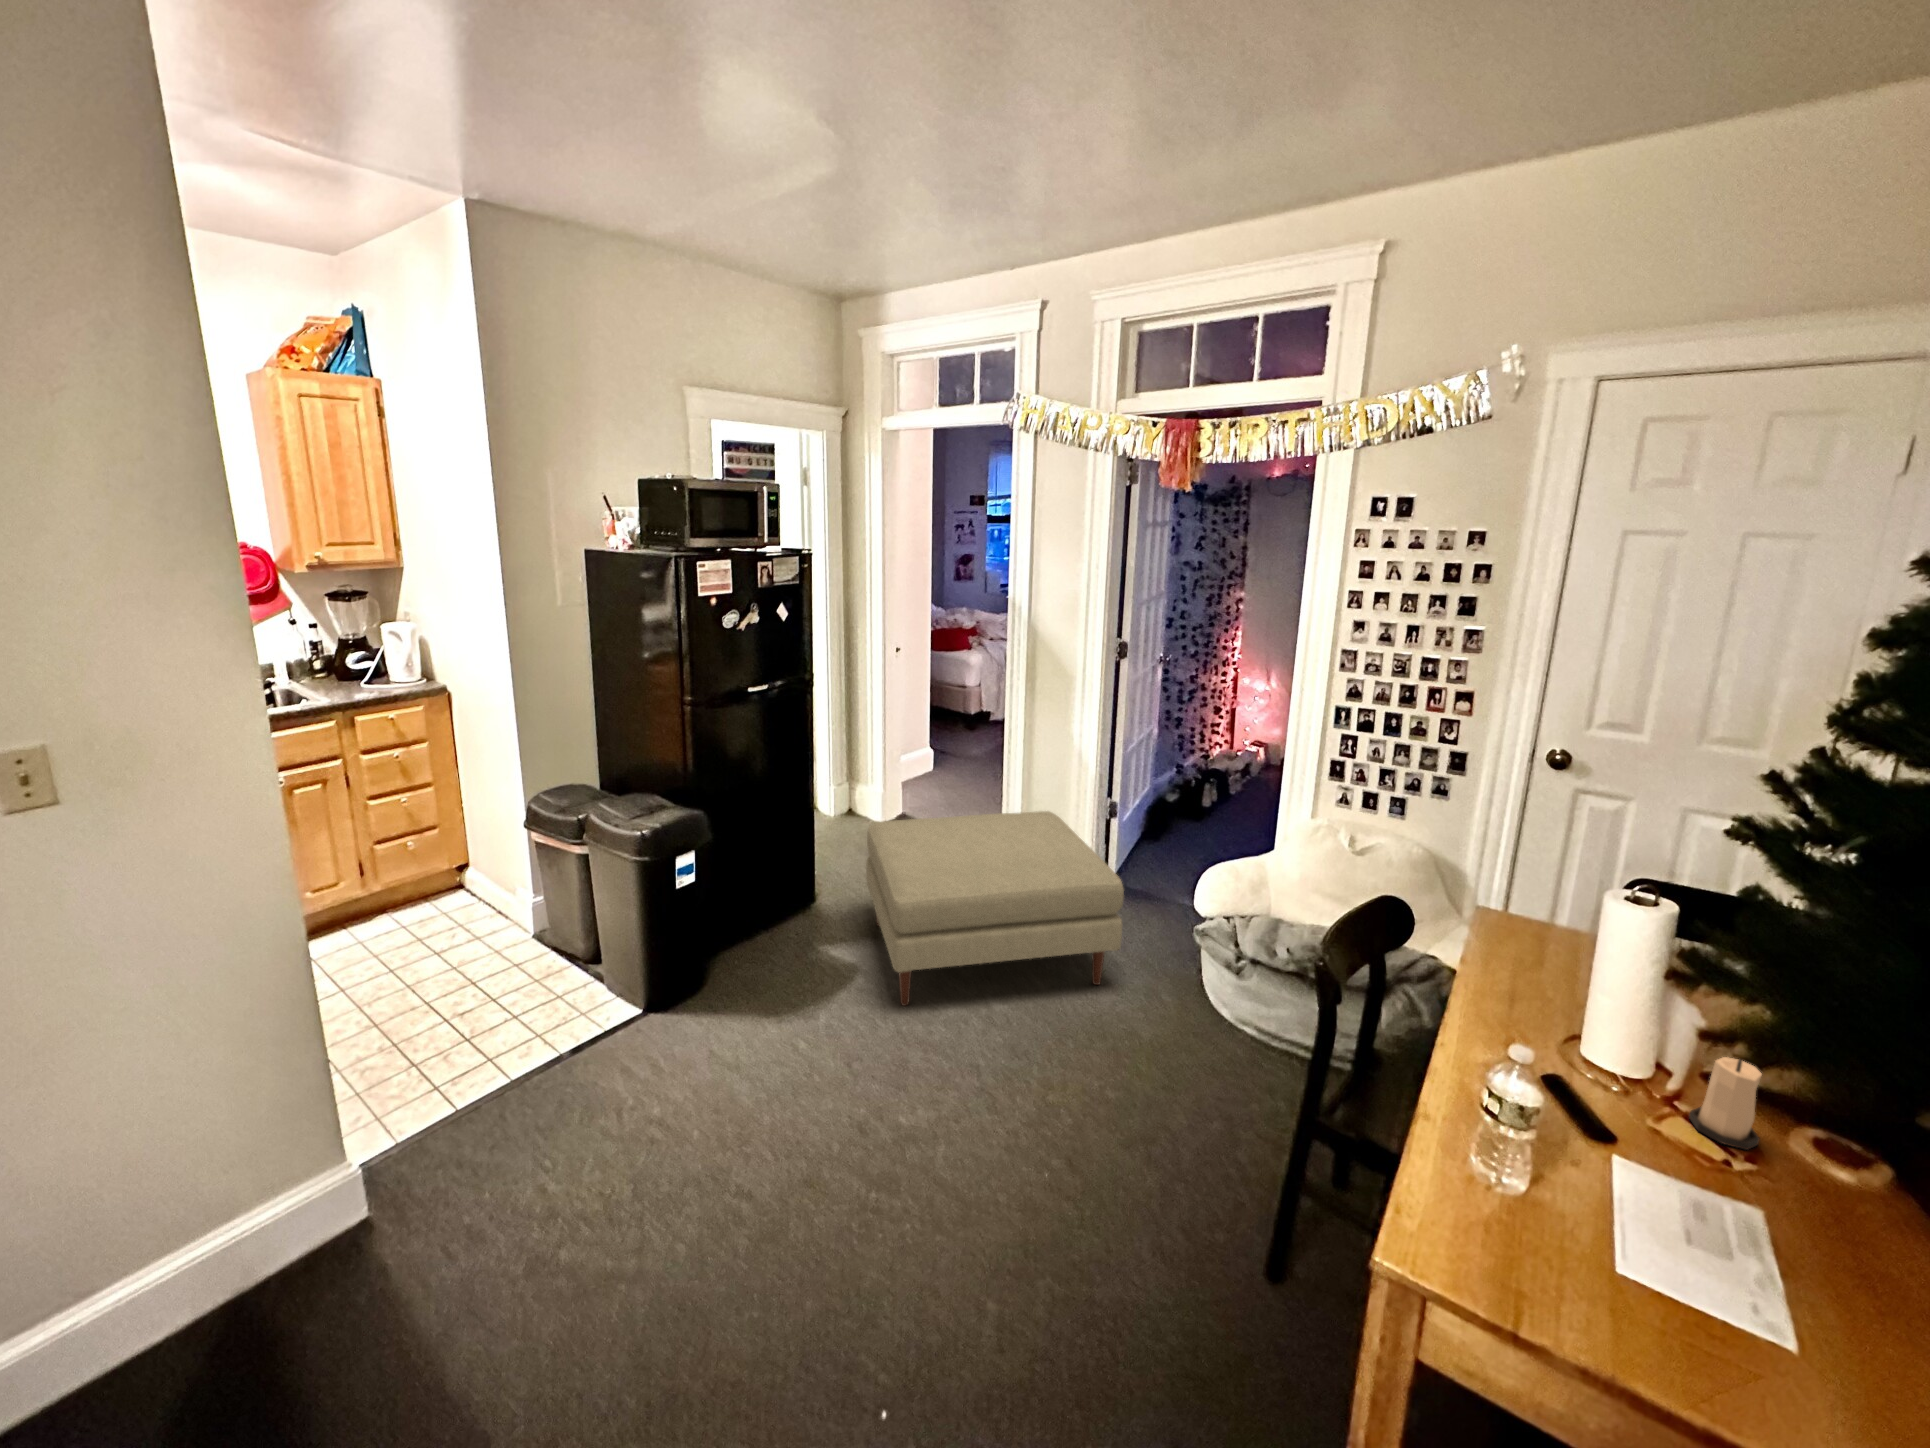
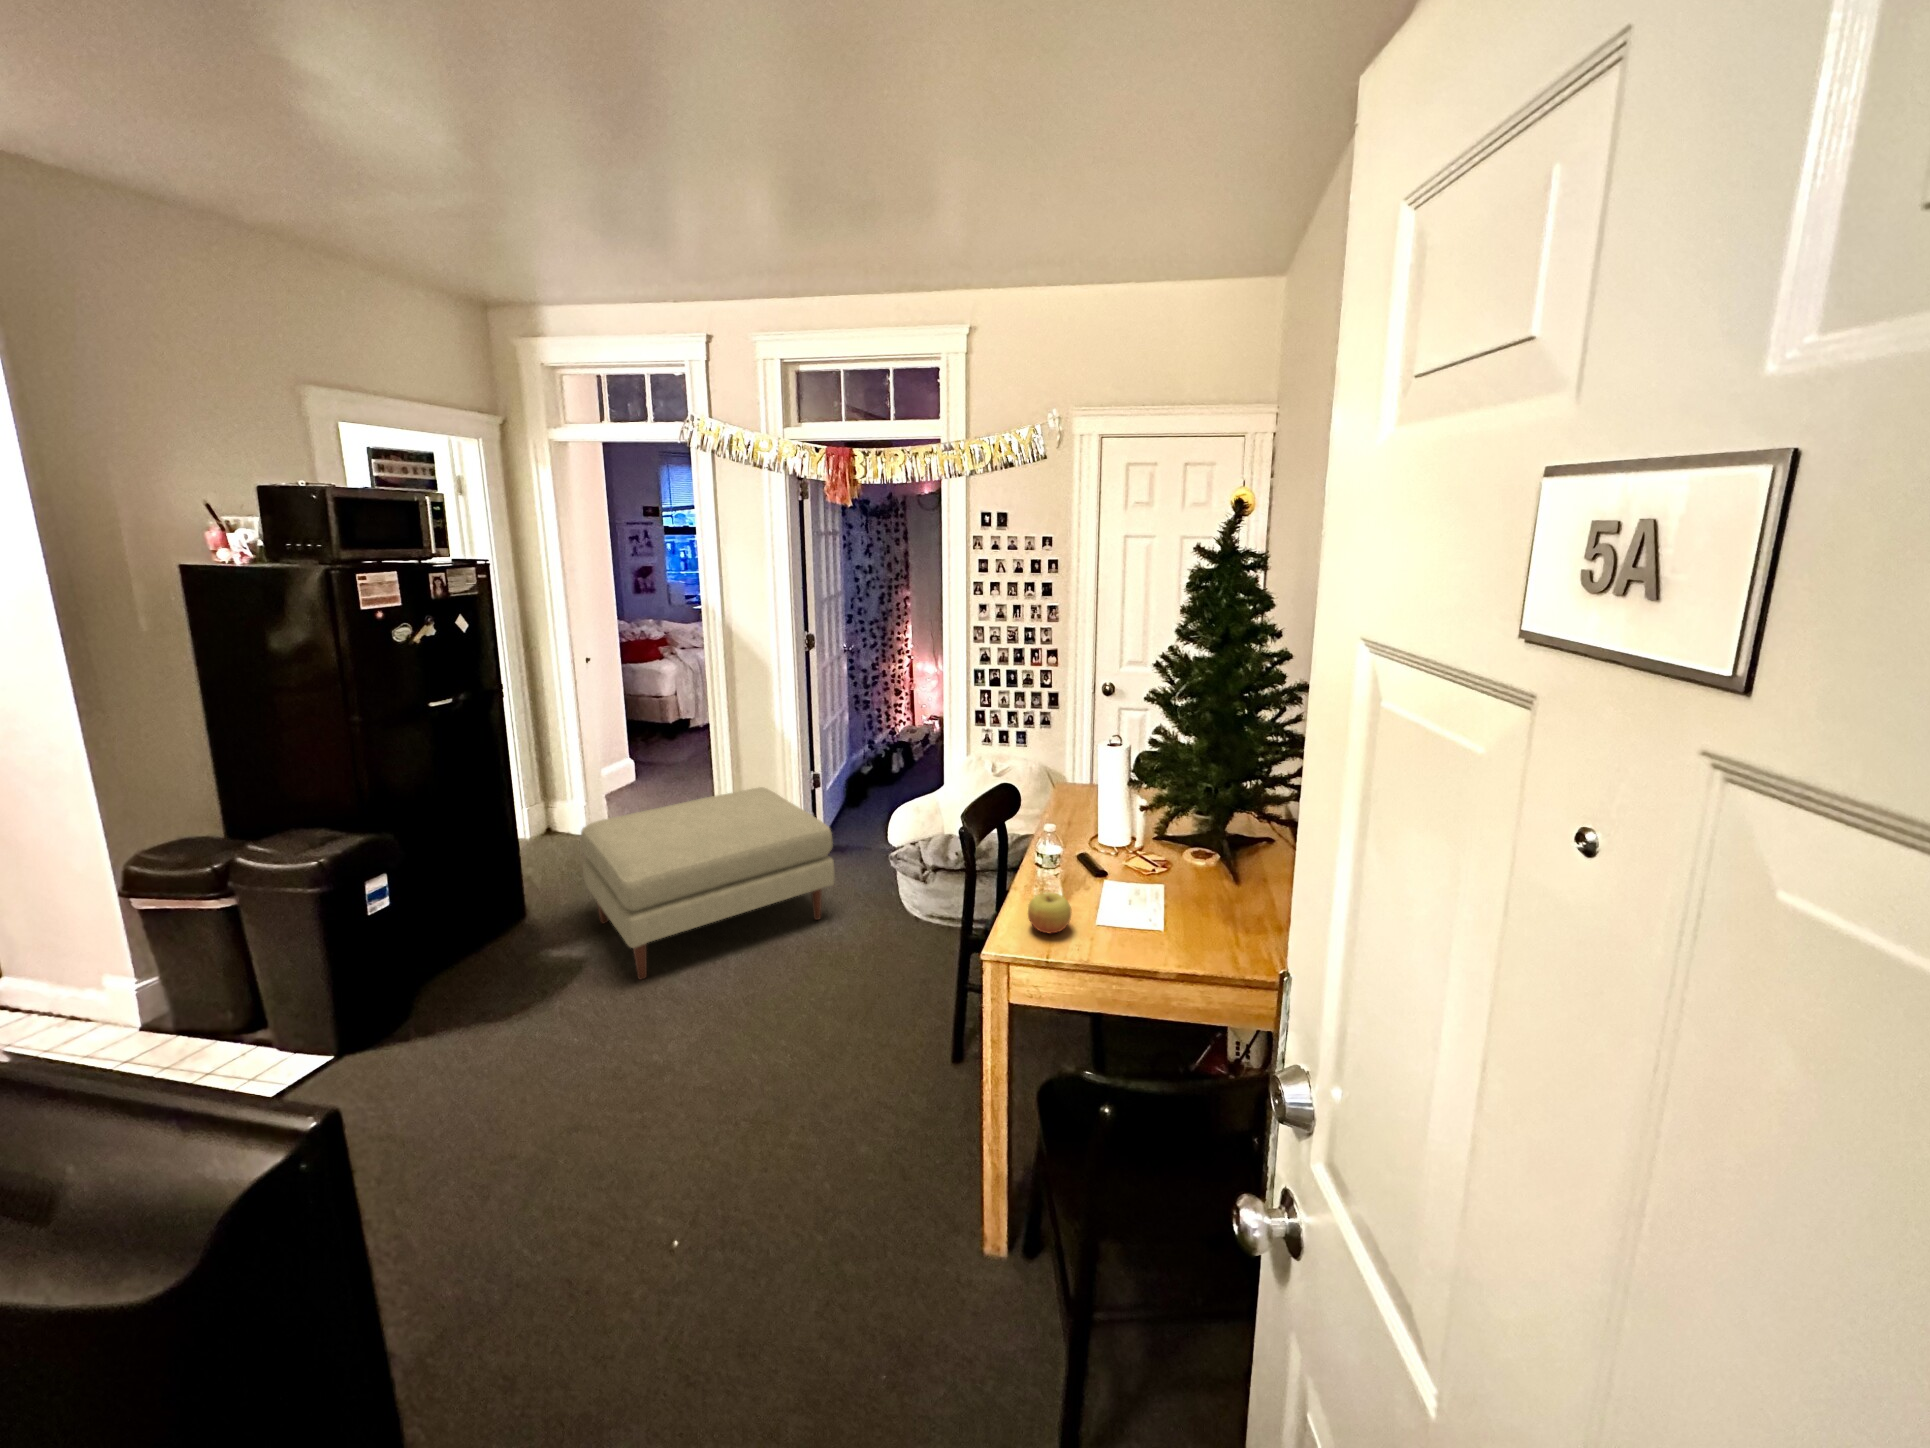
candle: present [1689,1057,1762,1150] -> none [1146,816,1173,864]
apple: none [1452,1162,1549,1251] -> present [1028,892,1071,933]

